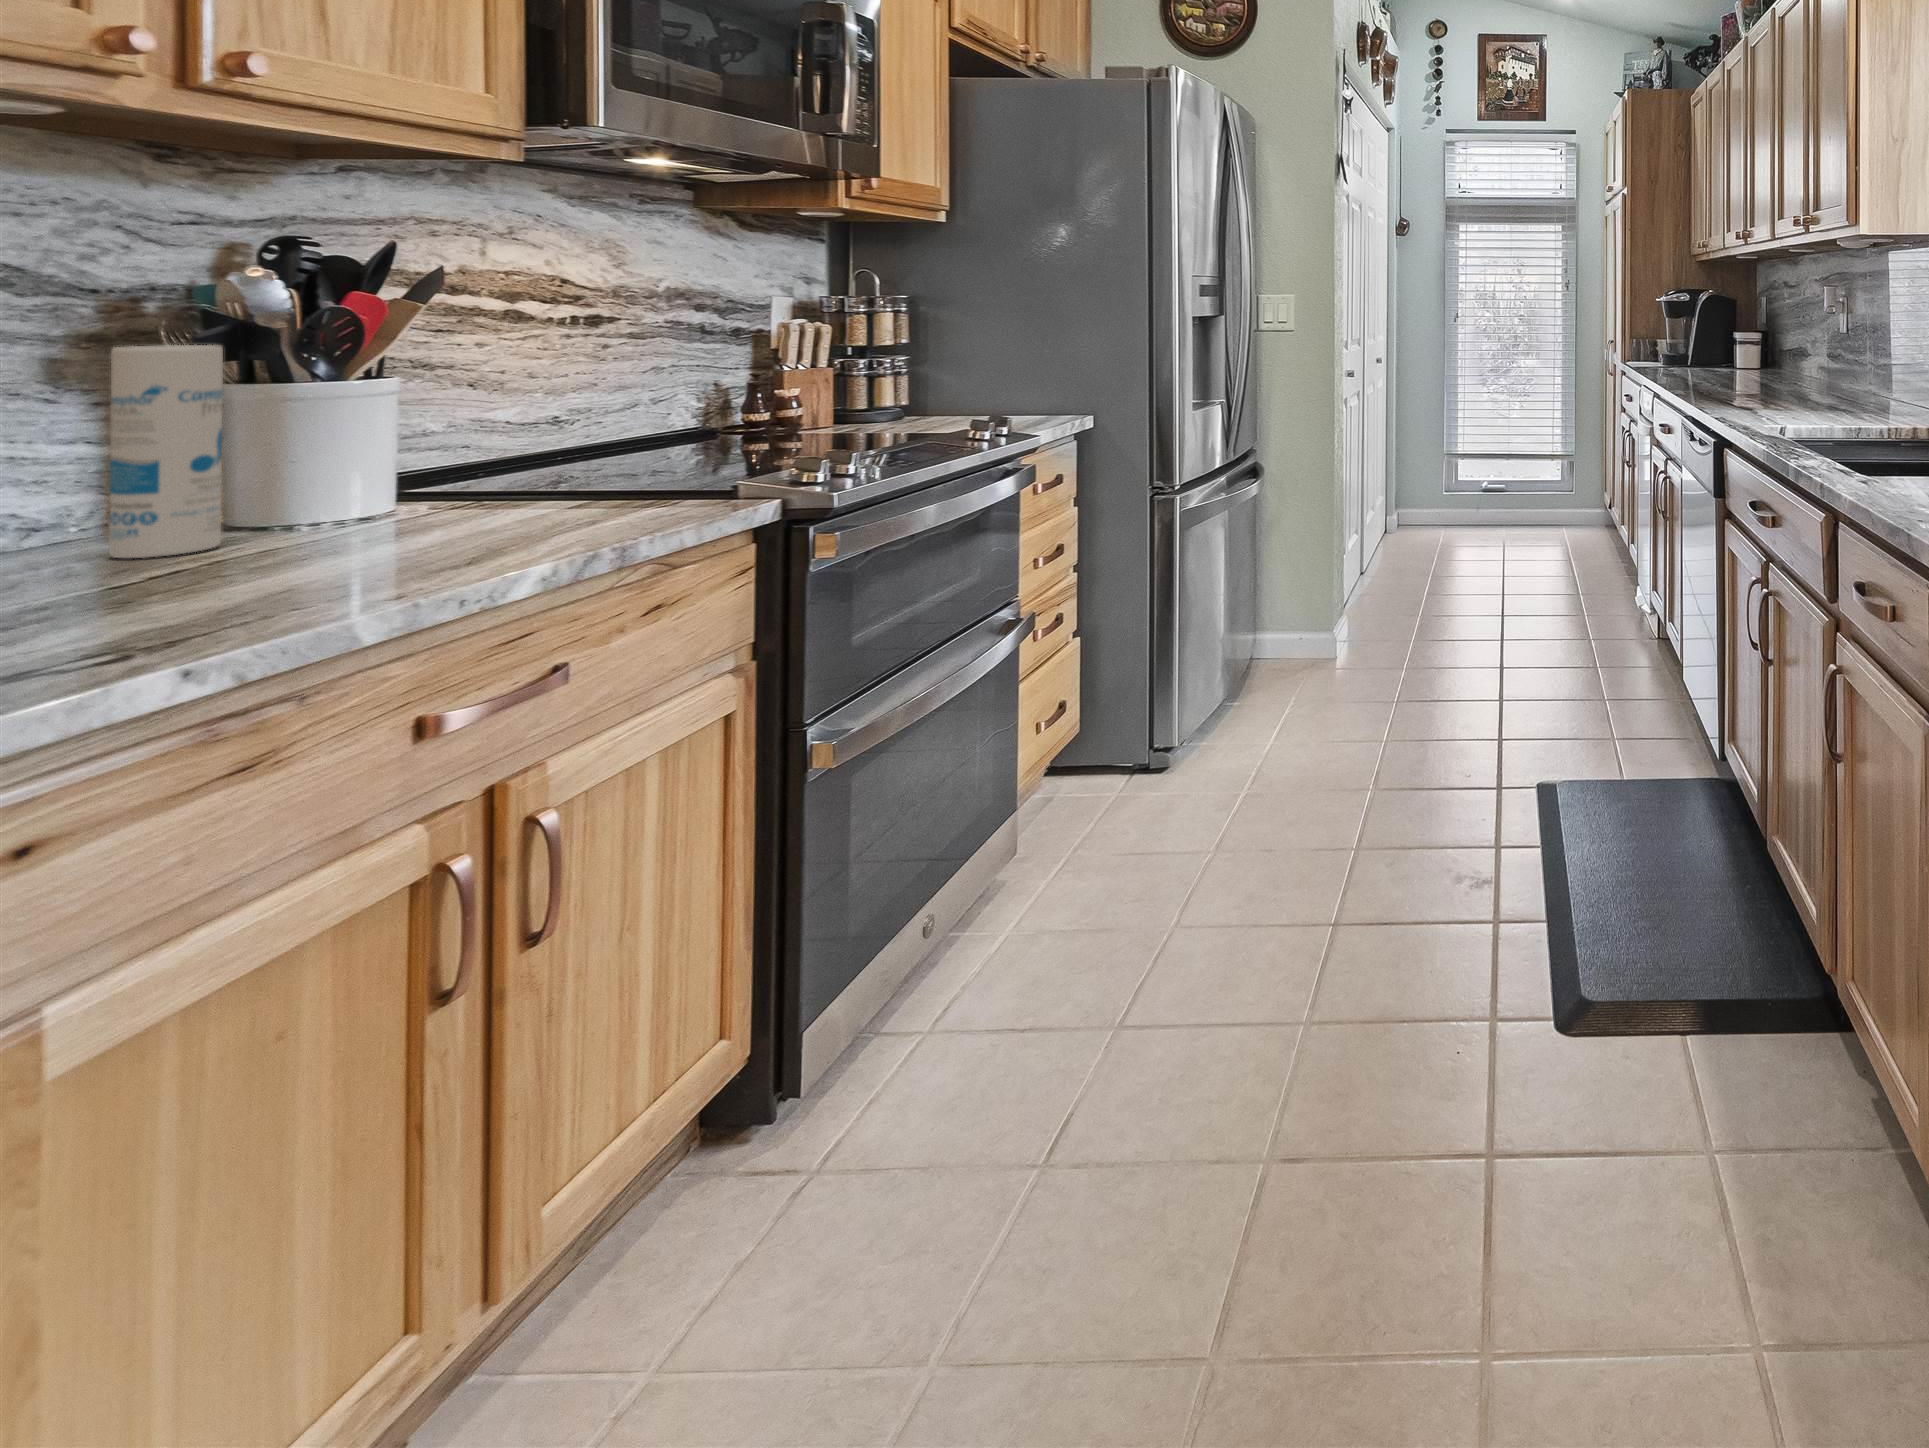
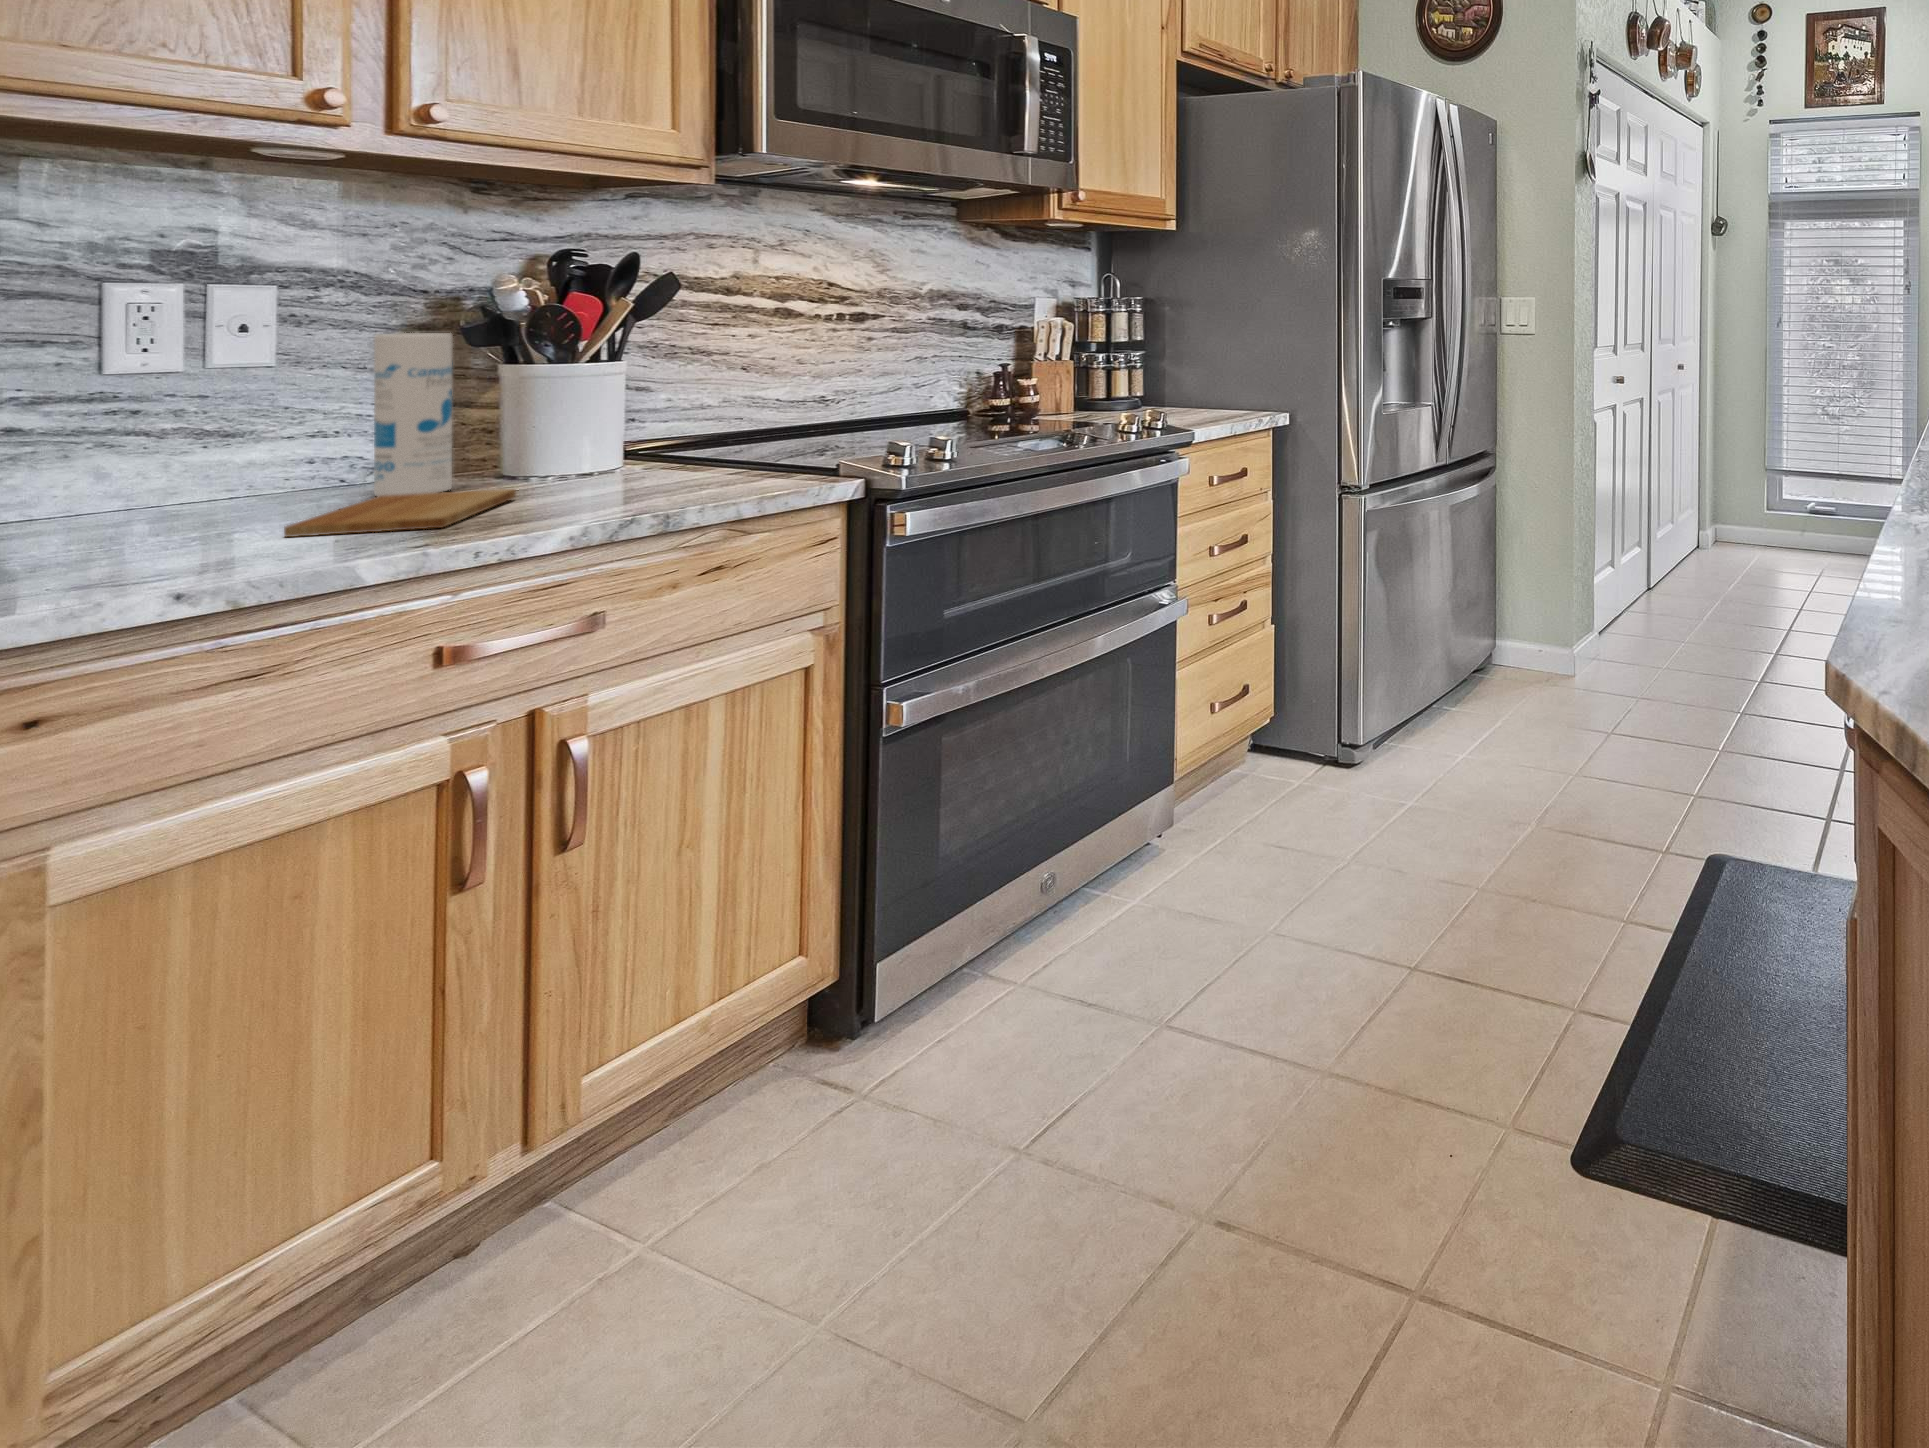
cutting board: none [159,534,380,602] -> present [284,489,516,537]

